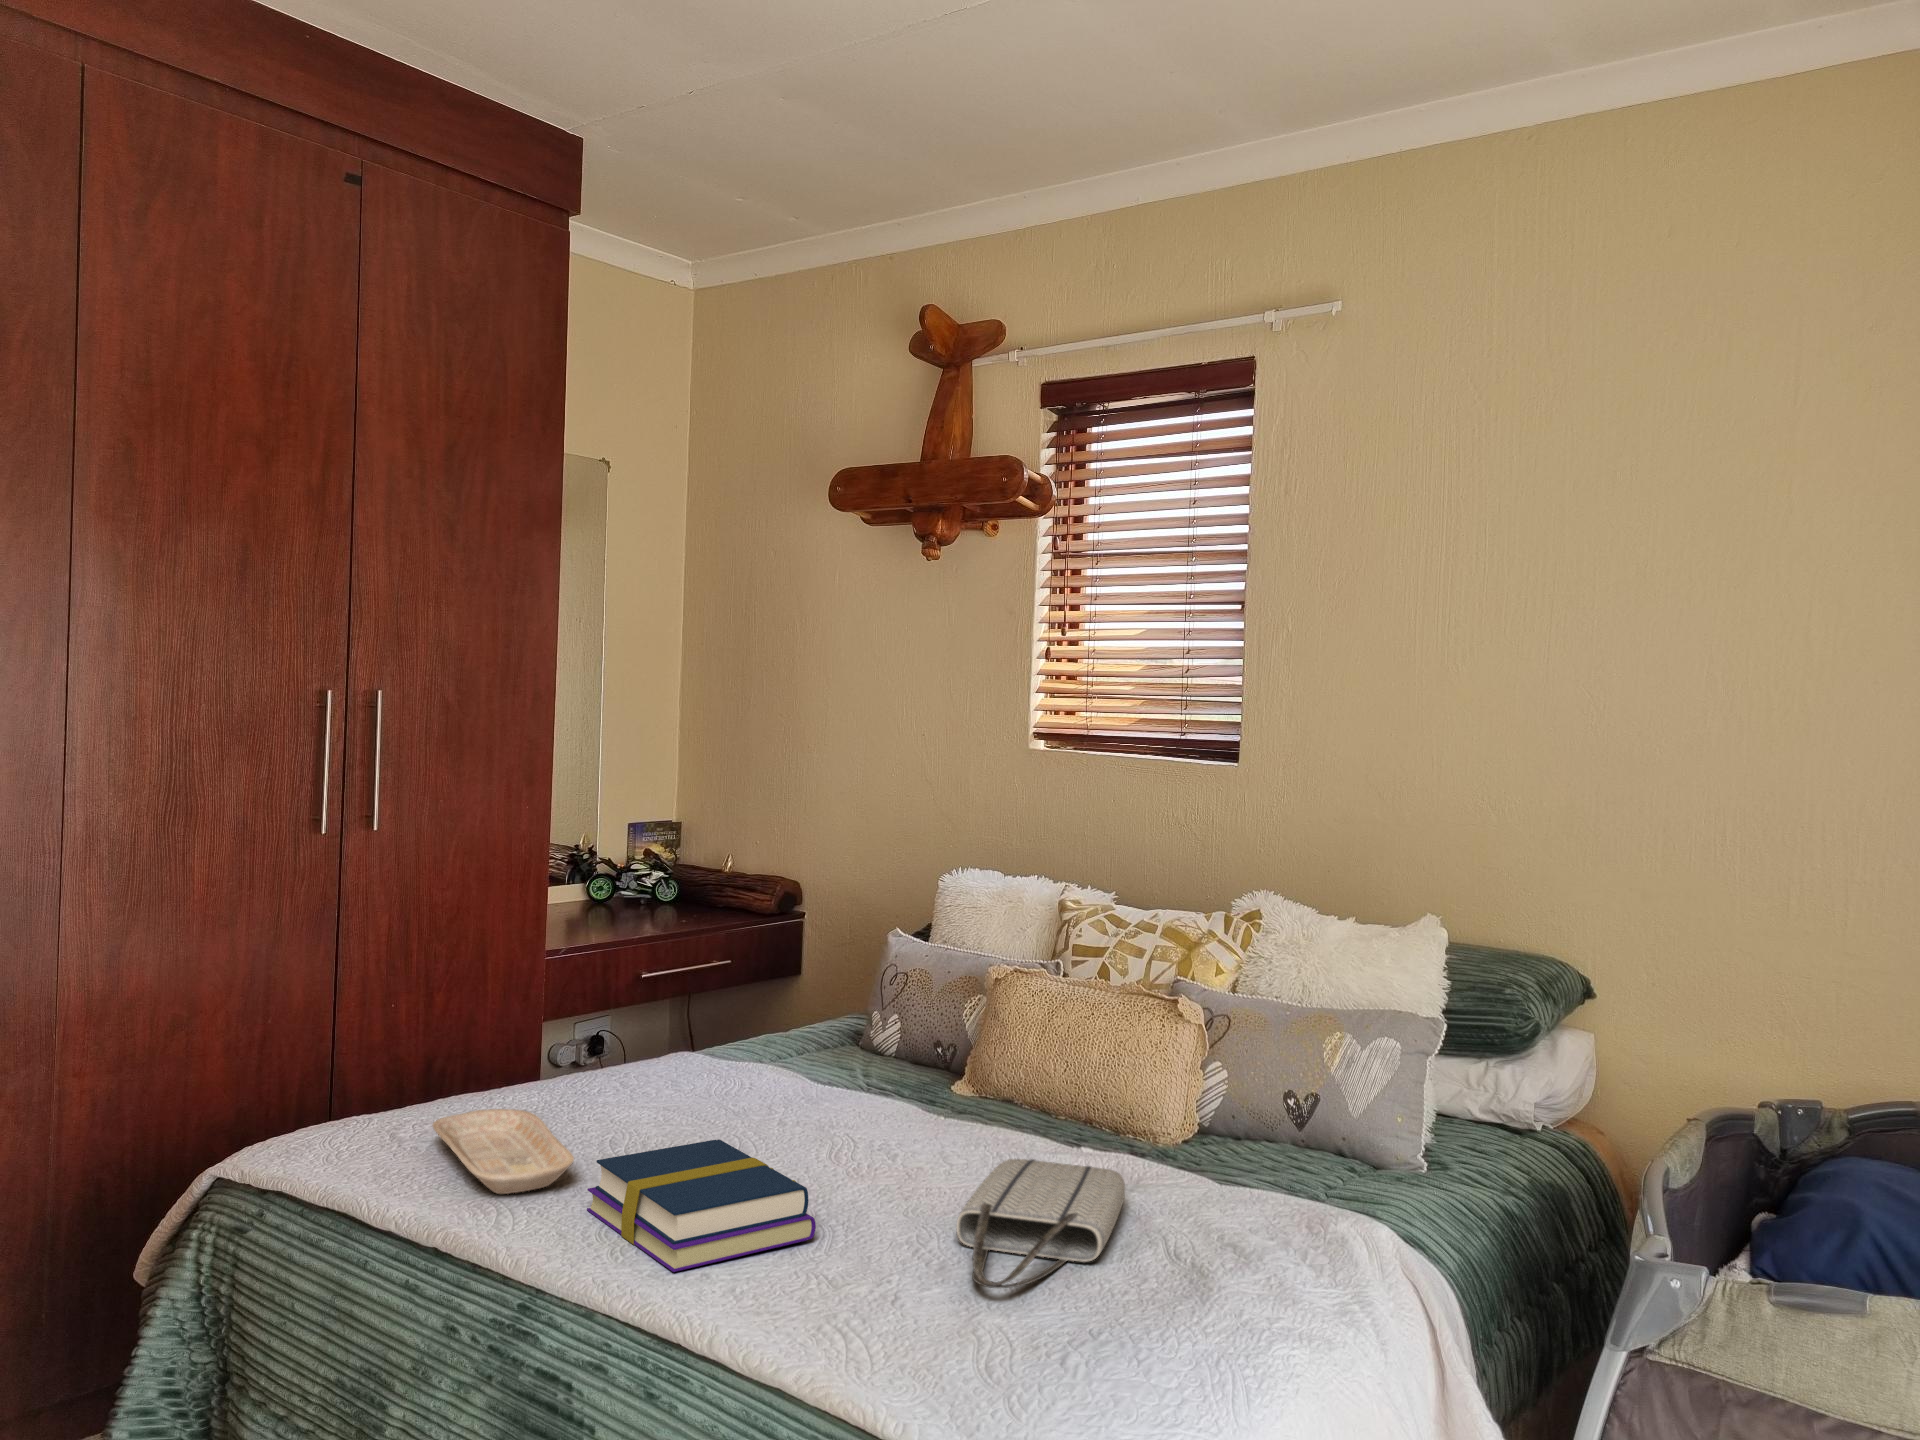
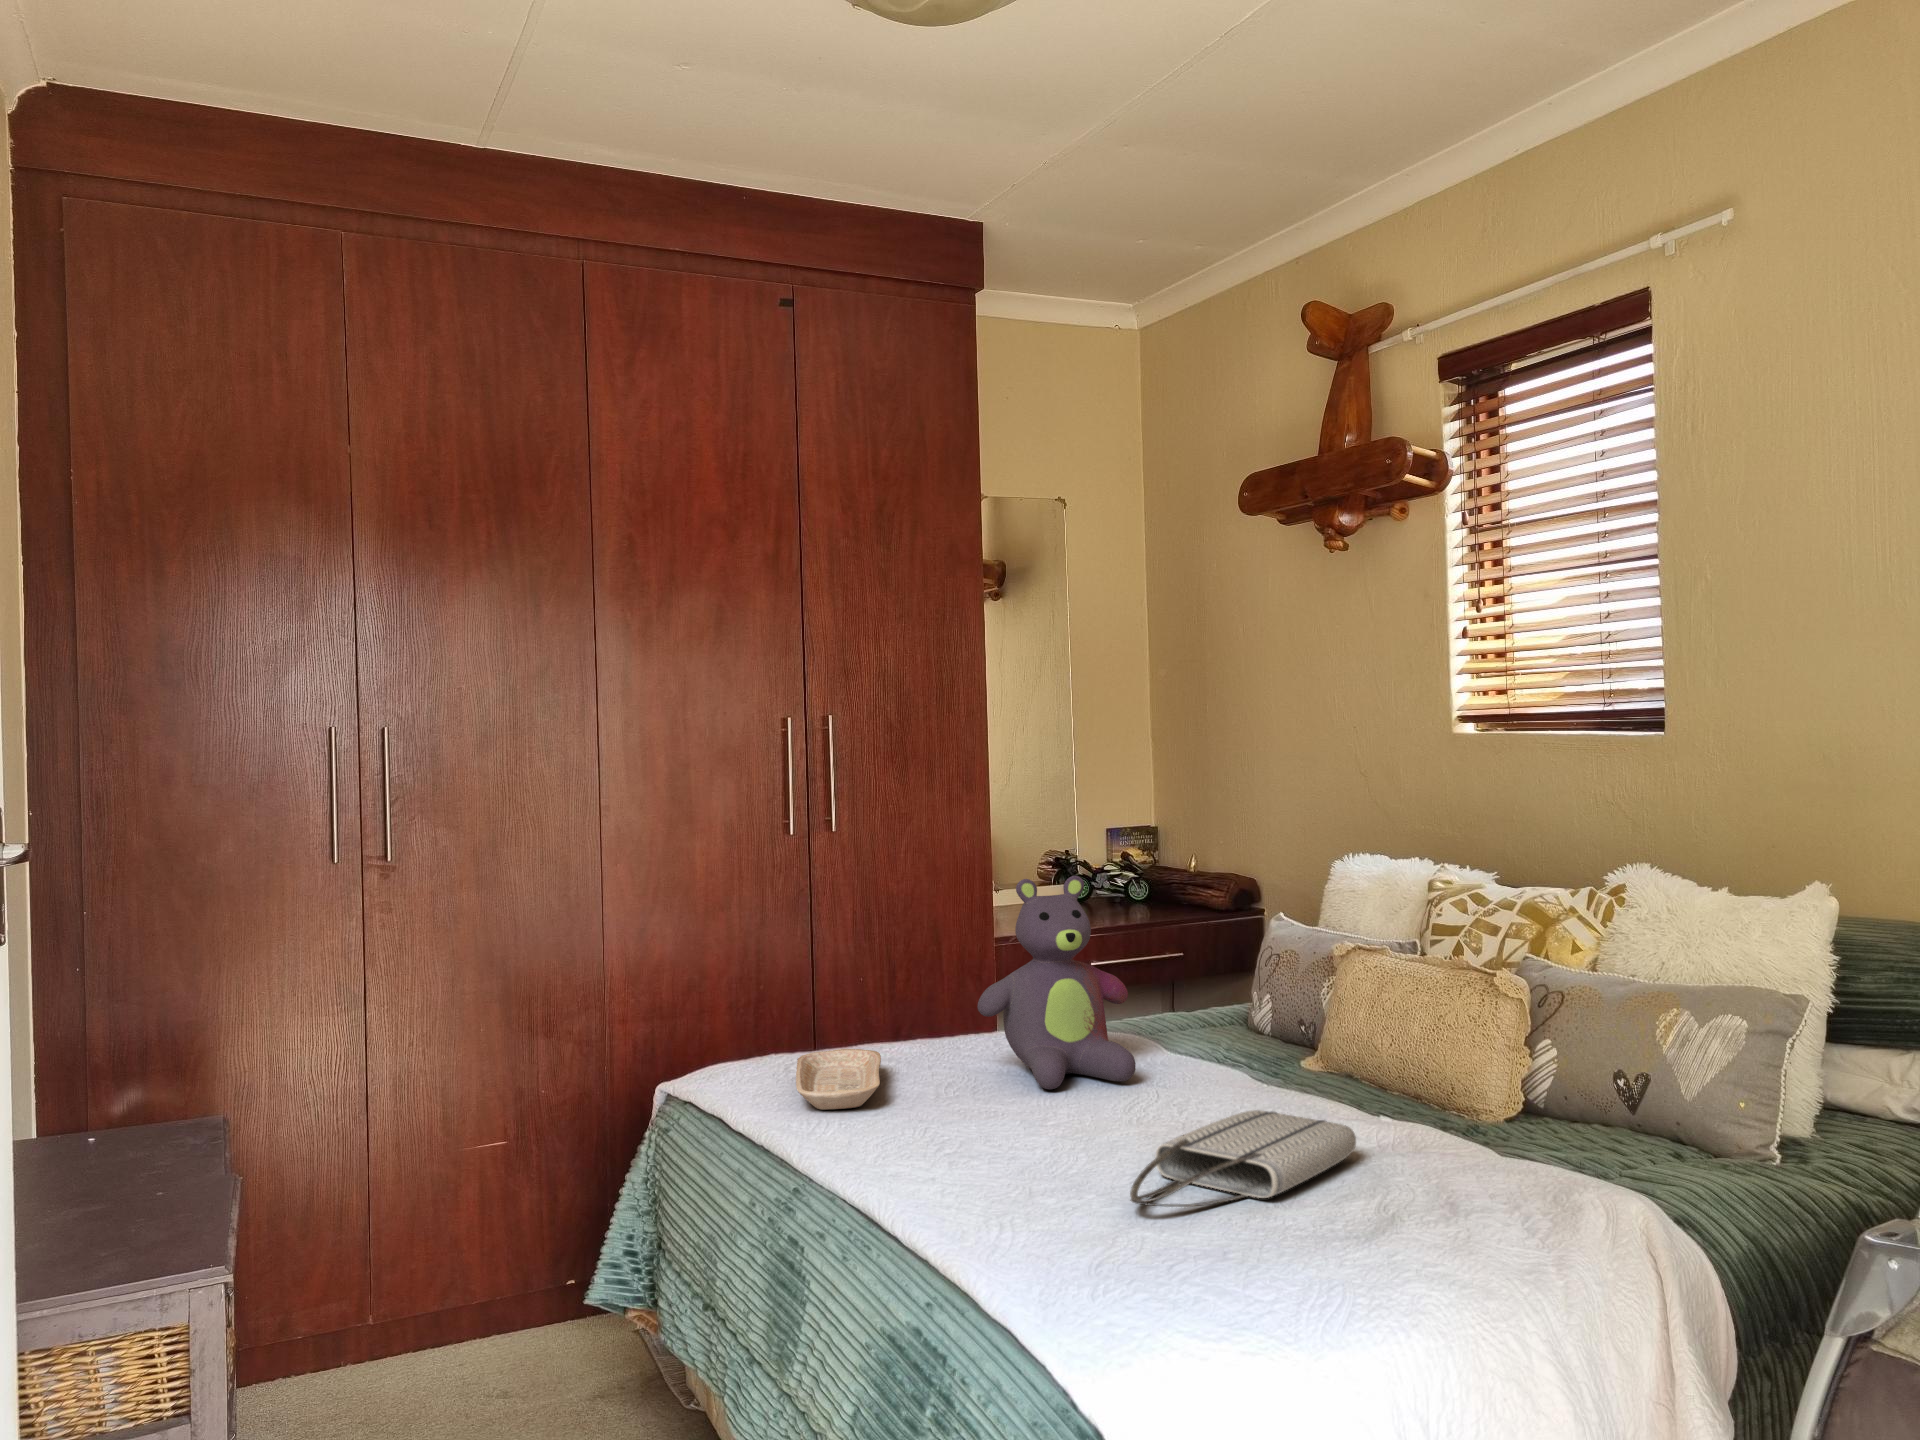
stuffed bear: none [652,902,831,1144] -> present [977,876,1136,1089]
book: present [587,1139,816,1272] -> none [874,1076,1034,1171]

